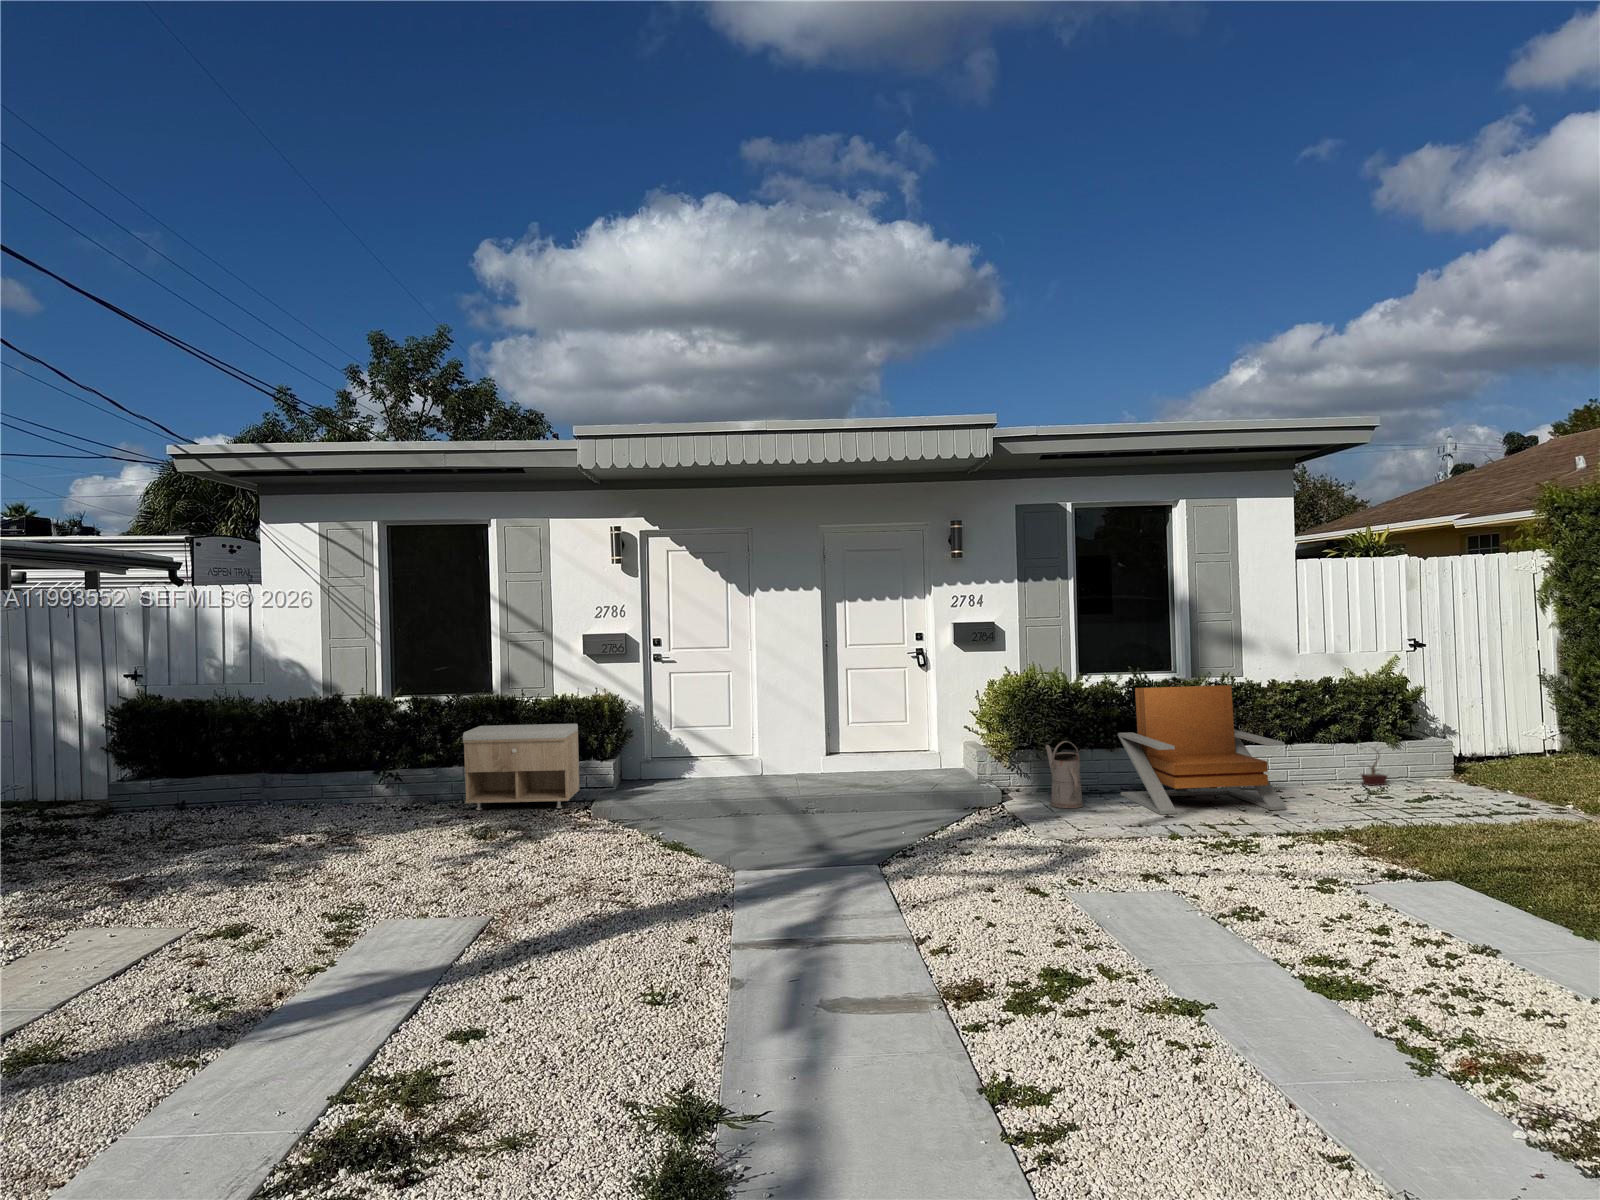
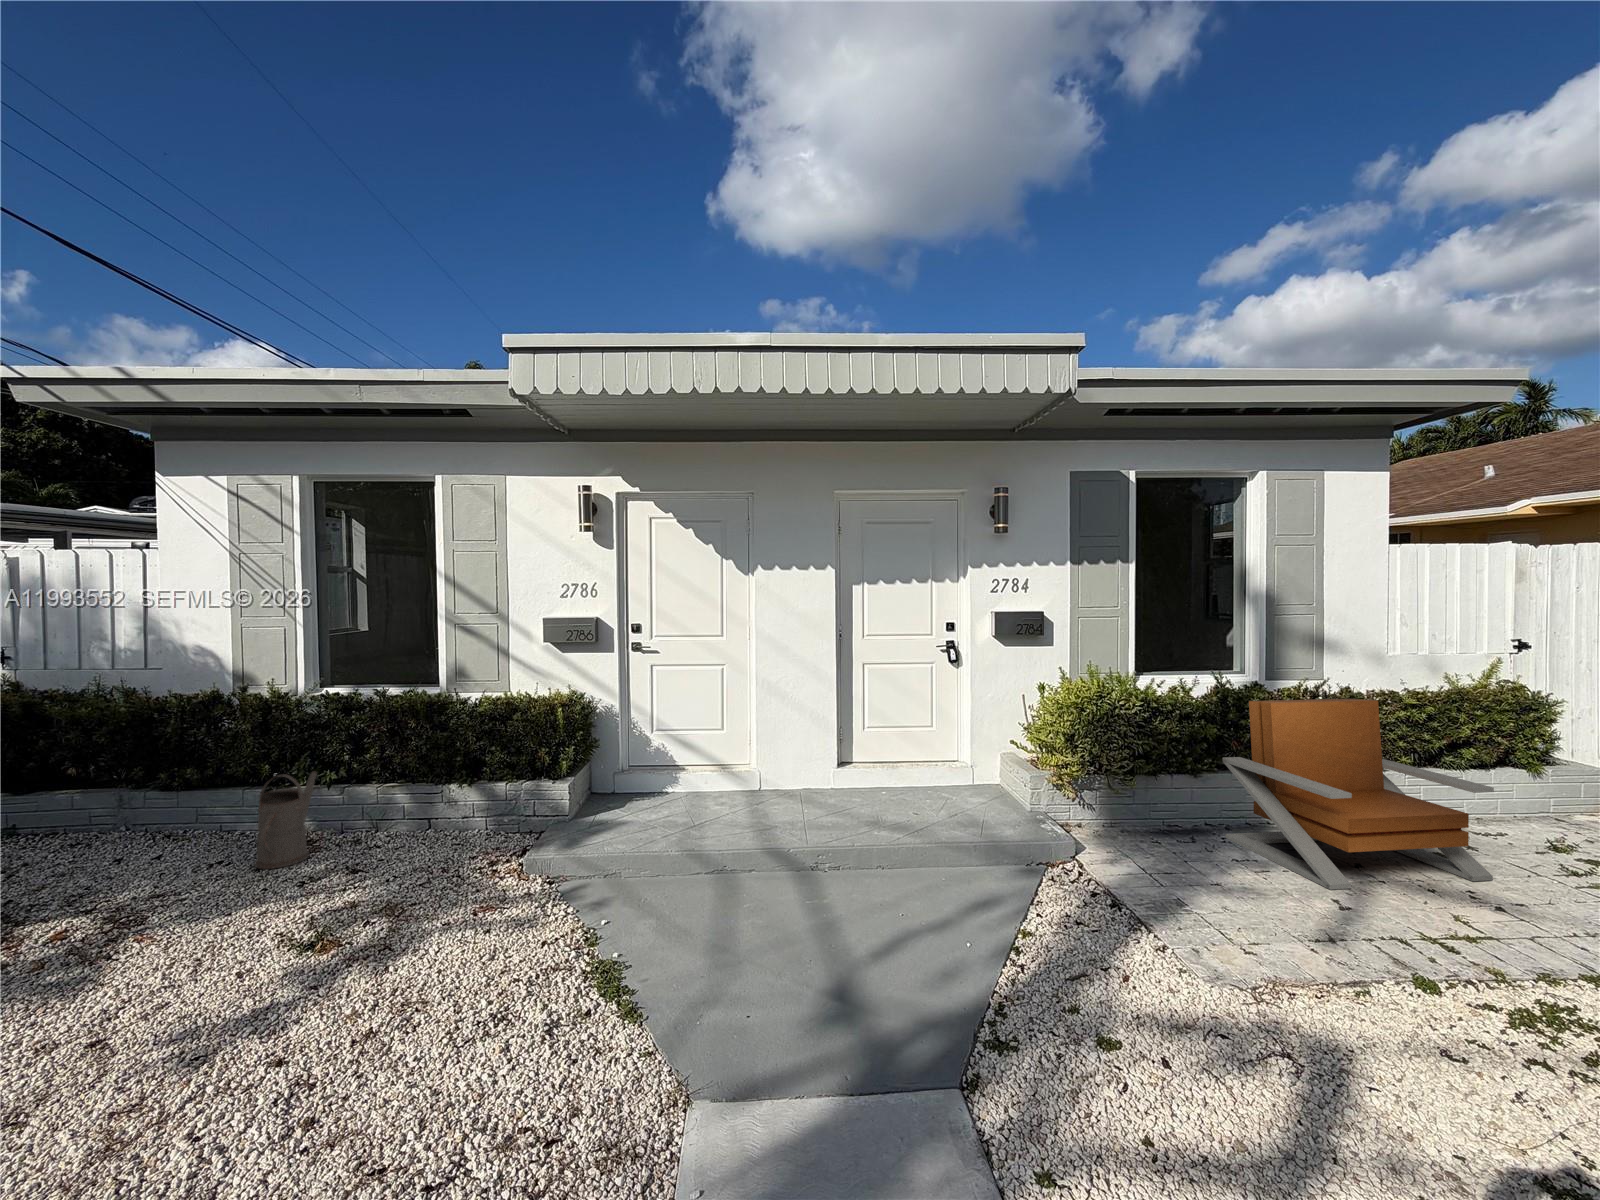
storage bench: present [463,724,579,810] -> none [352,735,526,856]
potted plant: present [1358,731,1404,786] -> none [1501,752,1565,824]
watering can: present [1045,741,1084,808] -> present [255,771,317,869]

